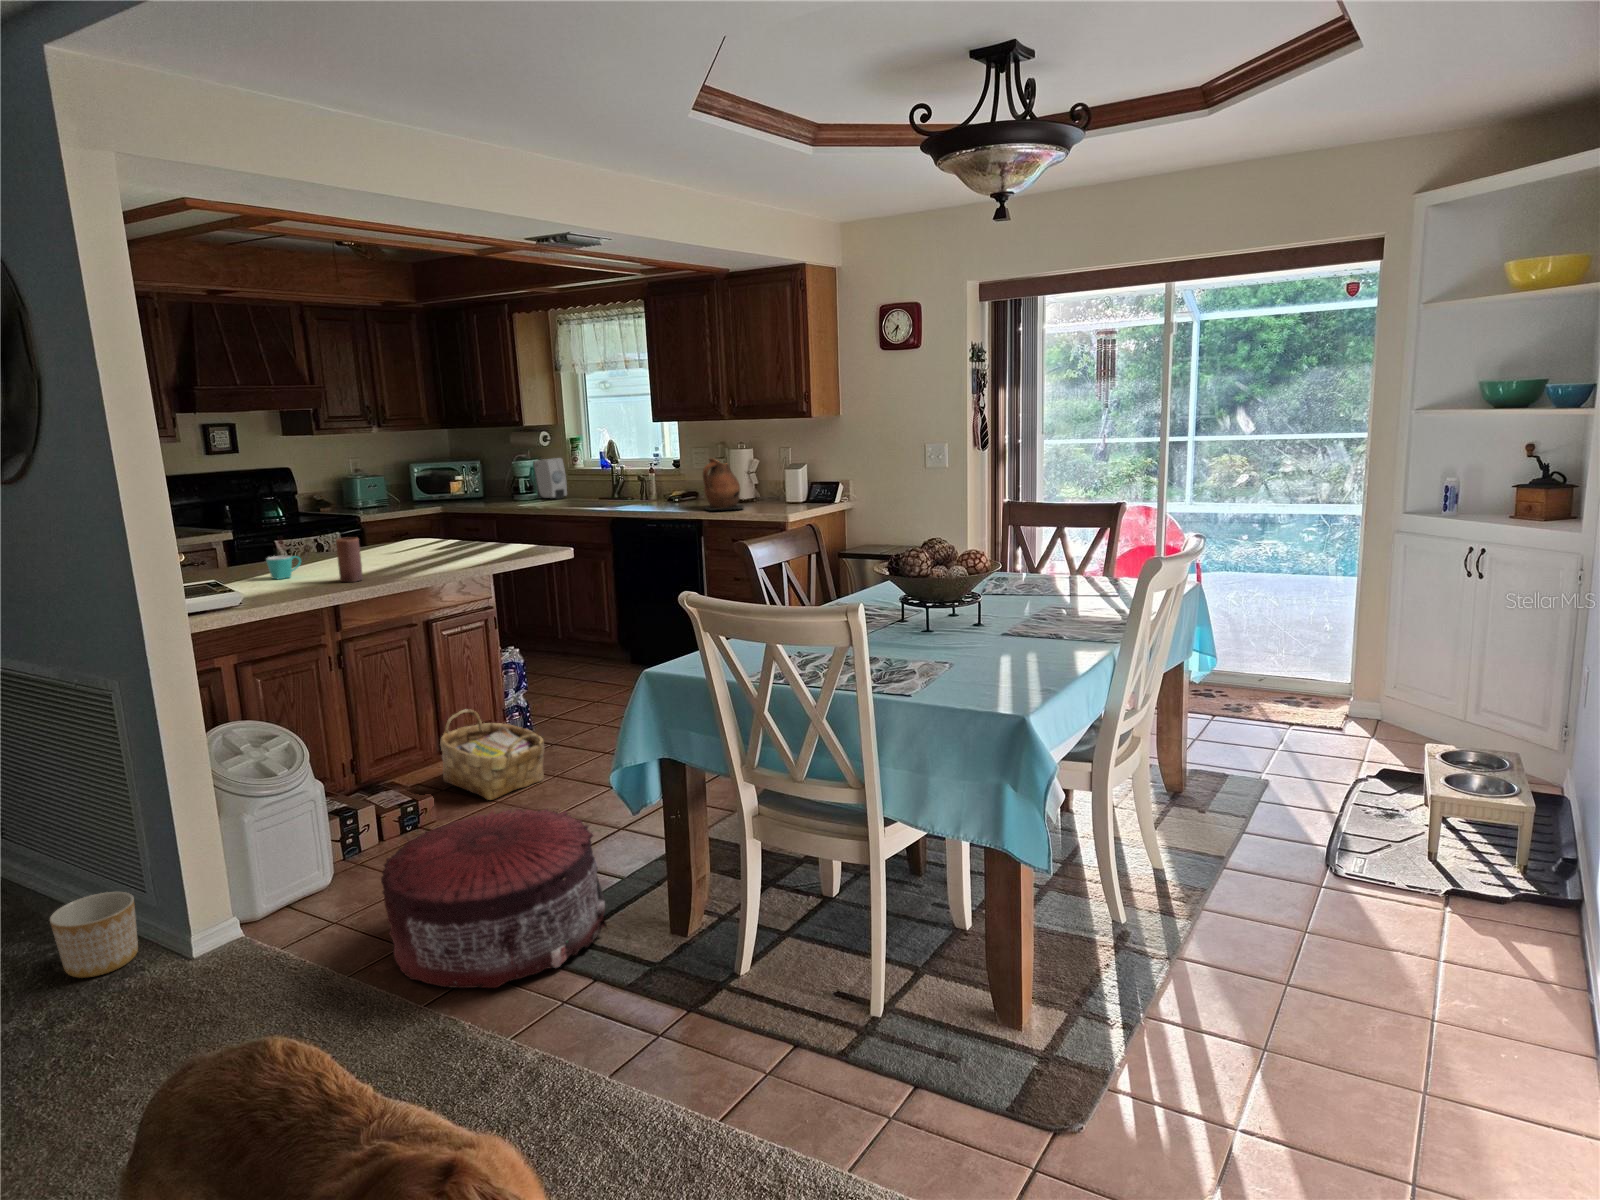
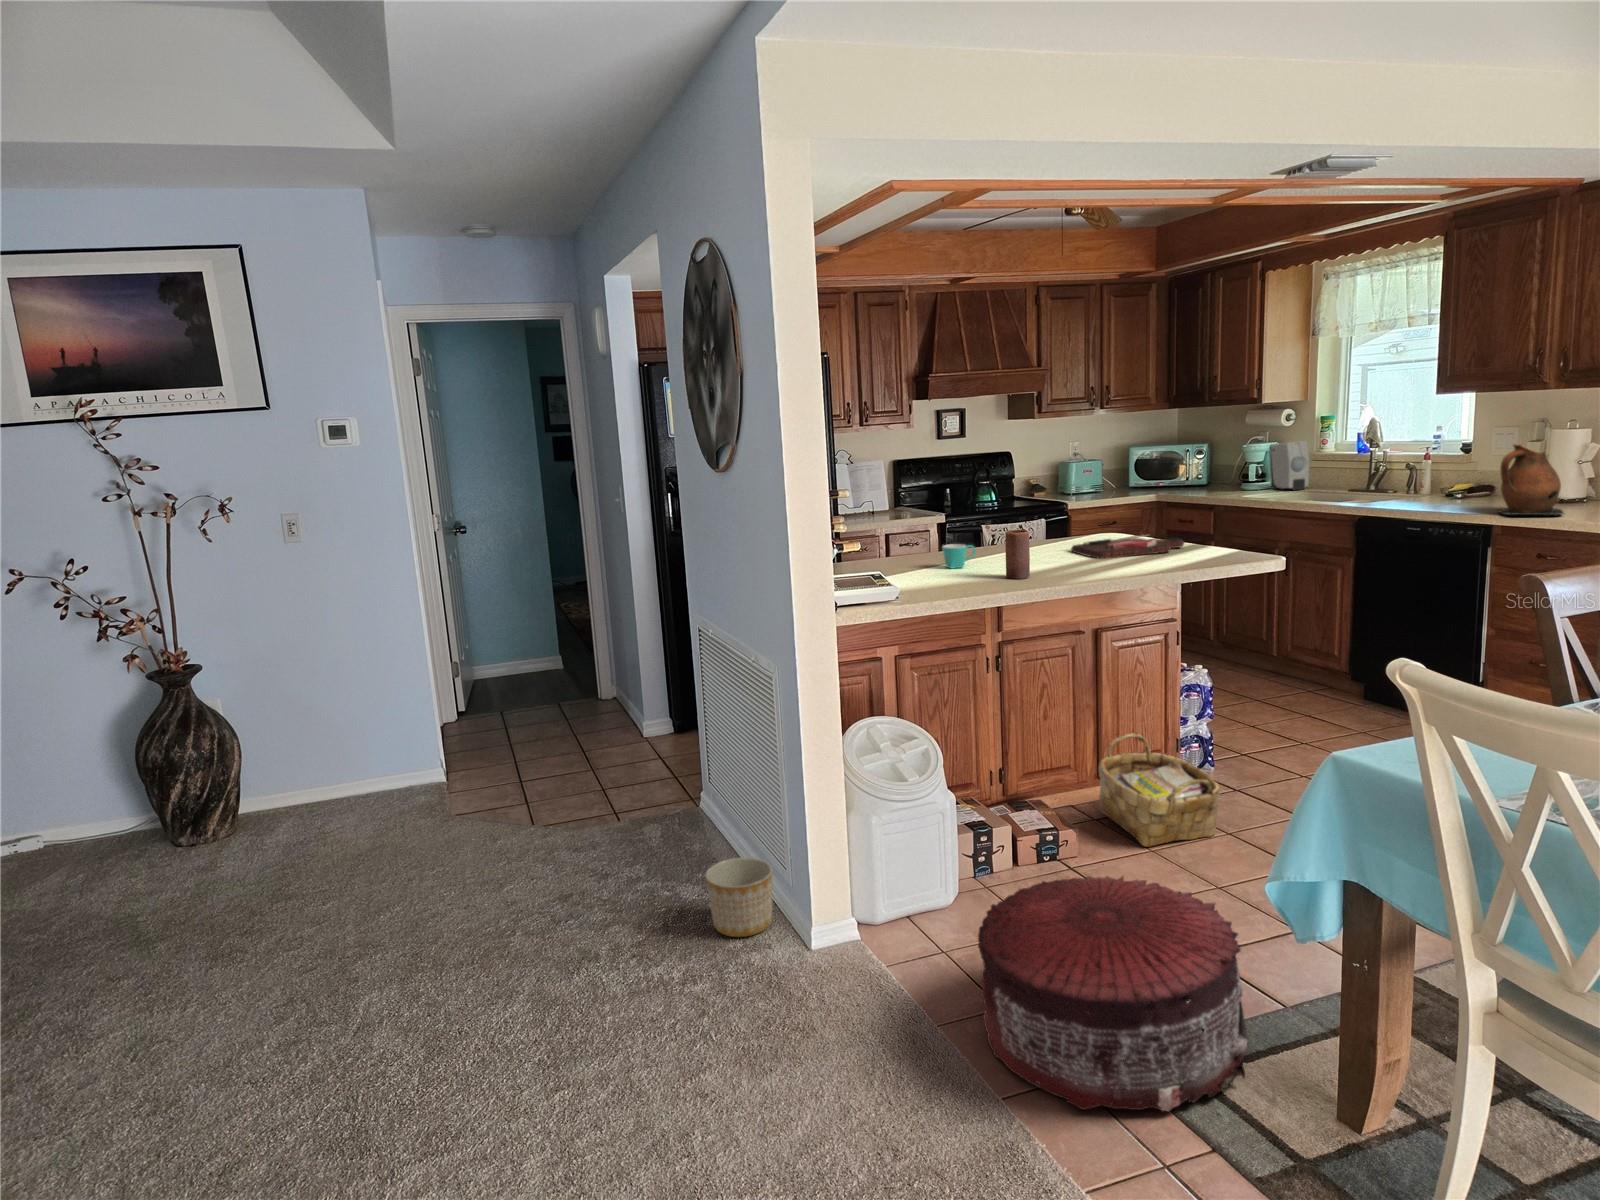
cutting board: none [389,538,487,561] -> present [1071,536,1184,559]

